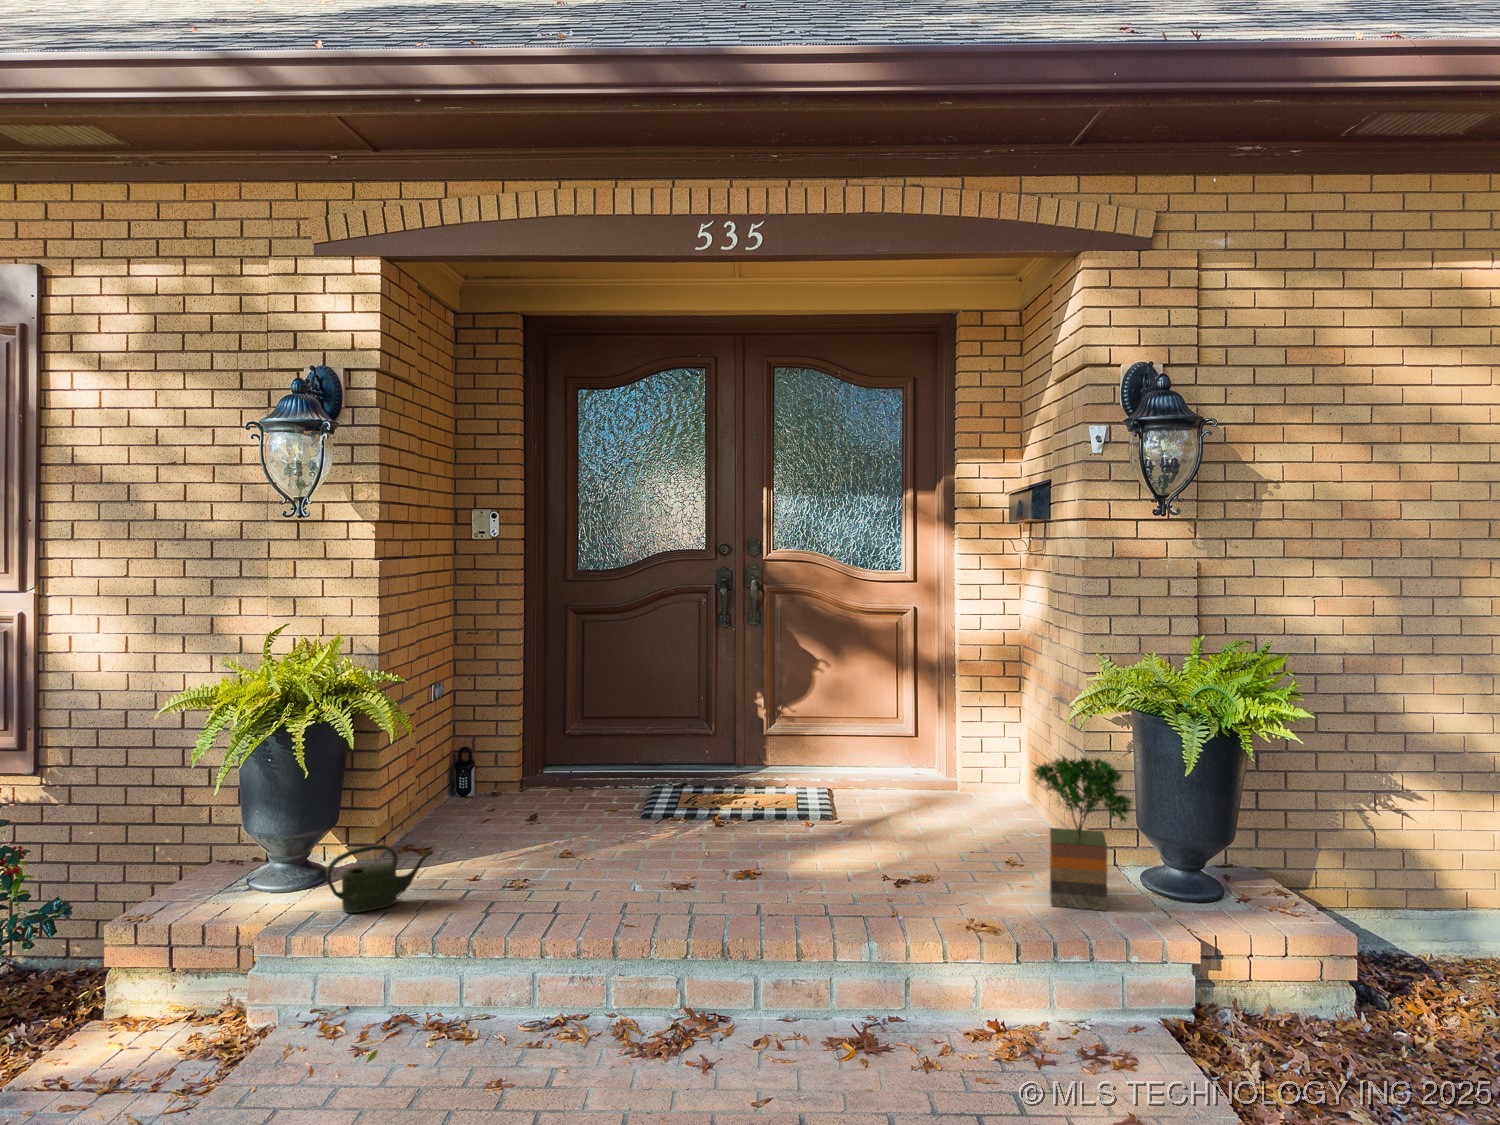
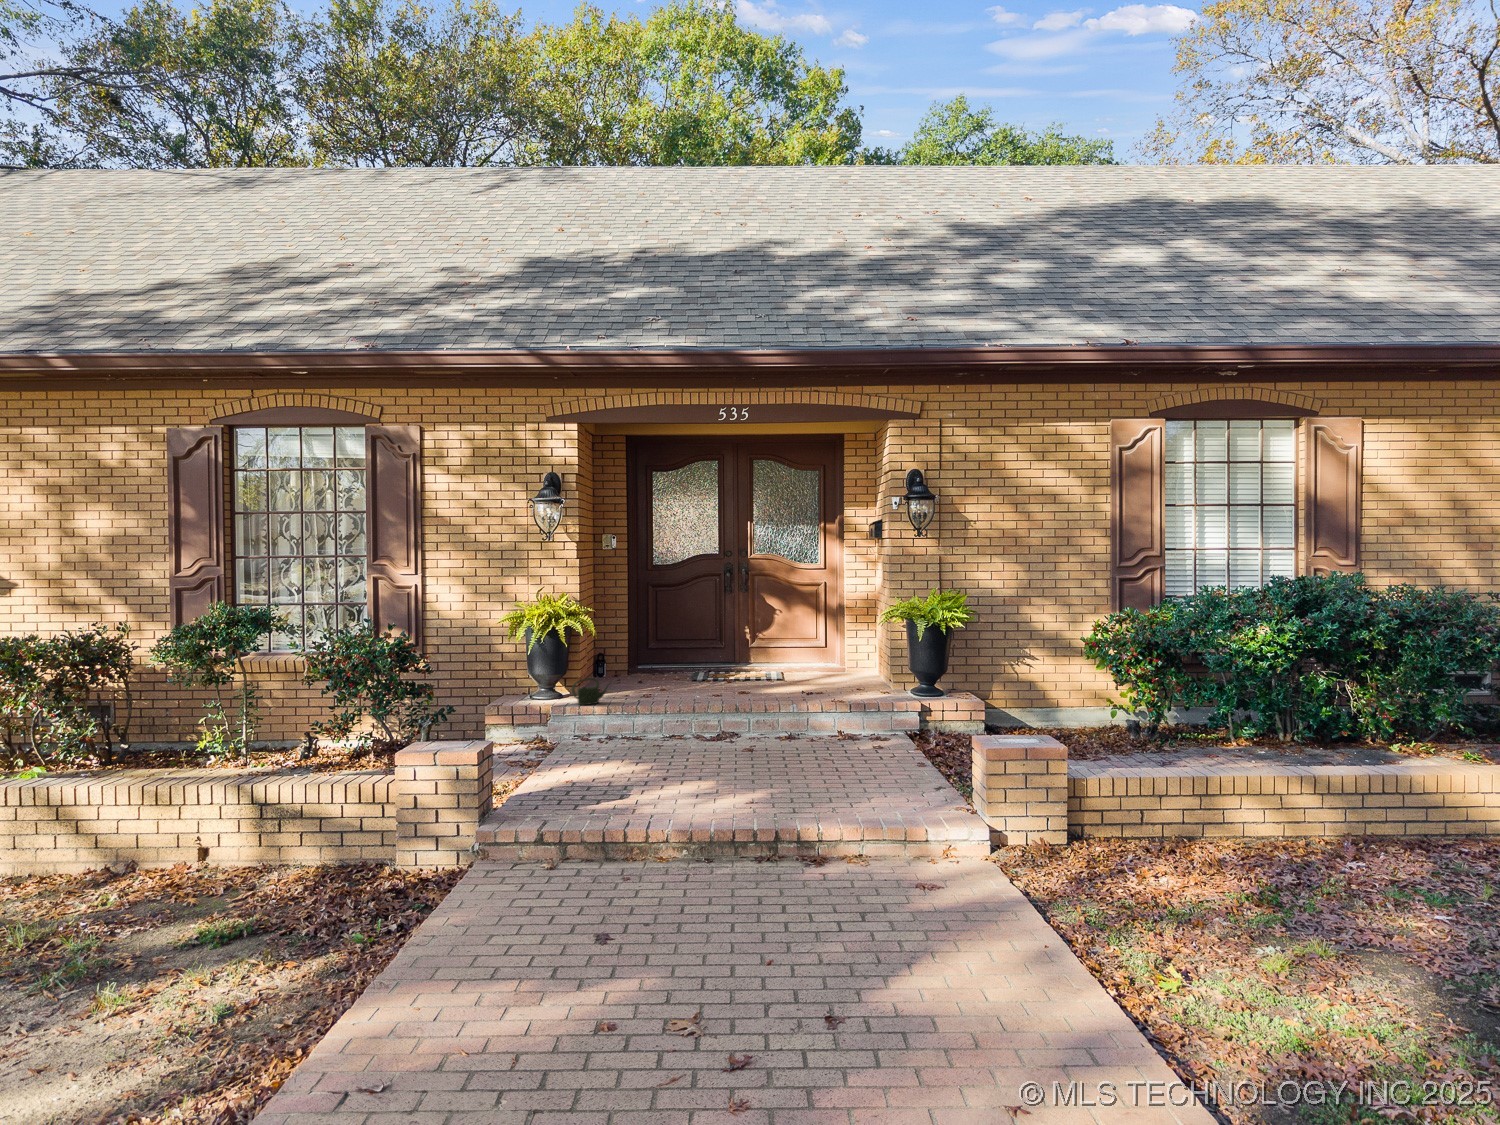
potted tree: present [1034,757,1134,911] -> none [864,638,906,700]

